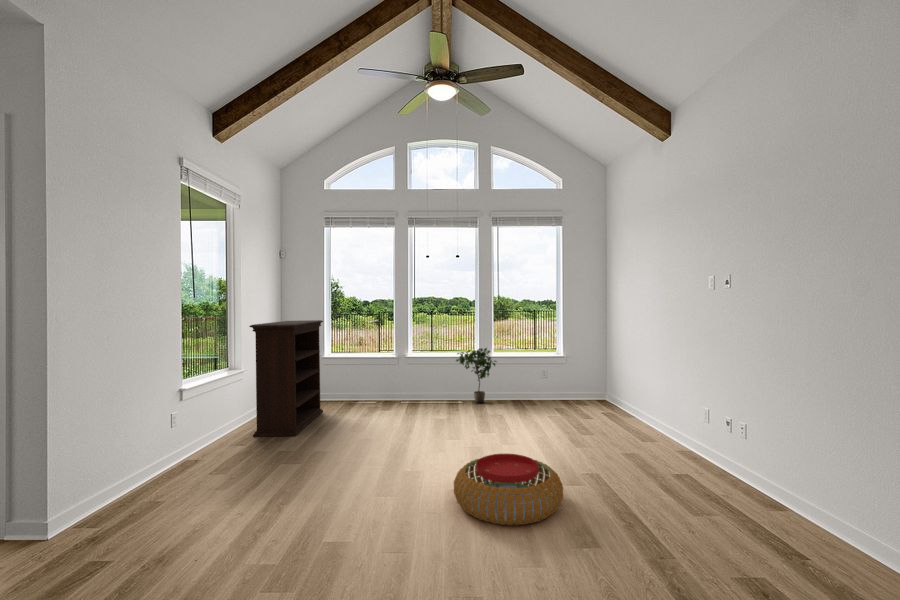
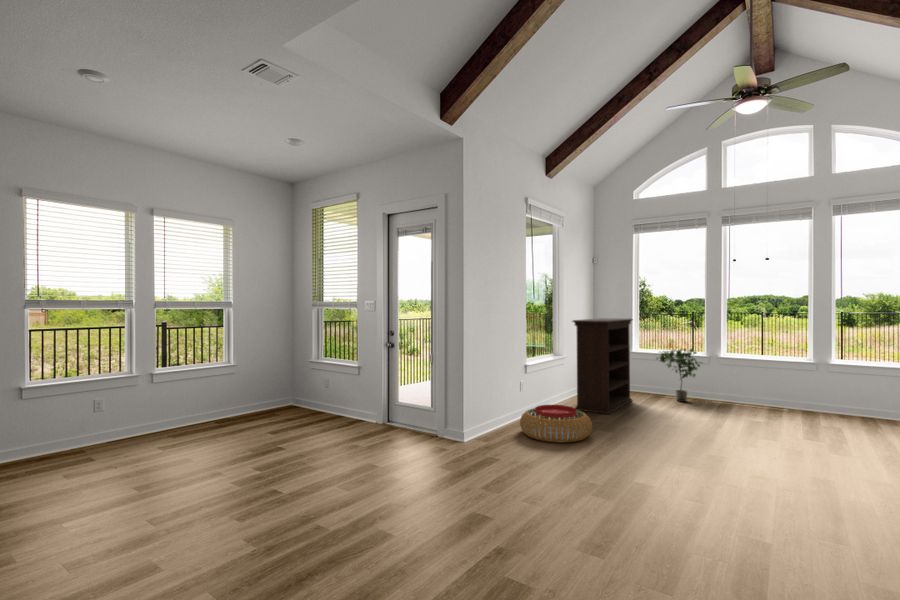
potted plant: present [456,348,497,403] -> present [656,349,701,402]
pouf: present [454,454,563,525] -> present [520,405,592,442]

